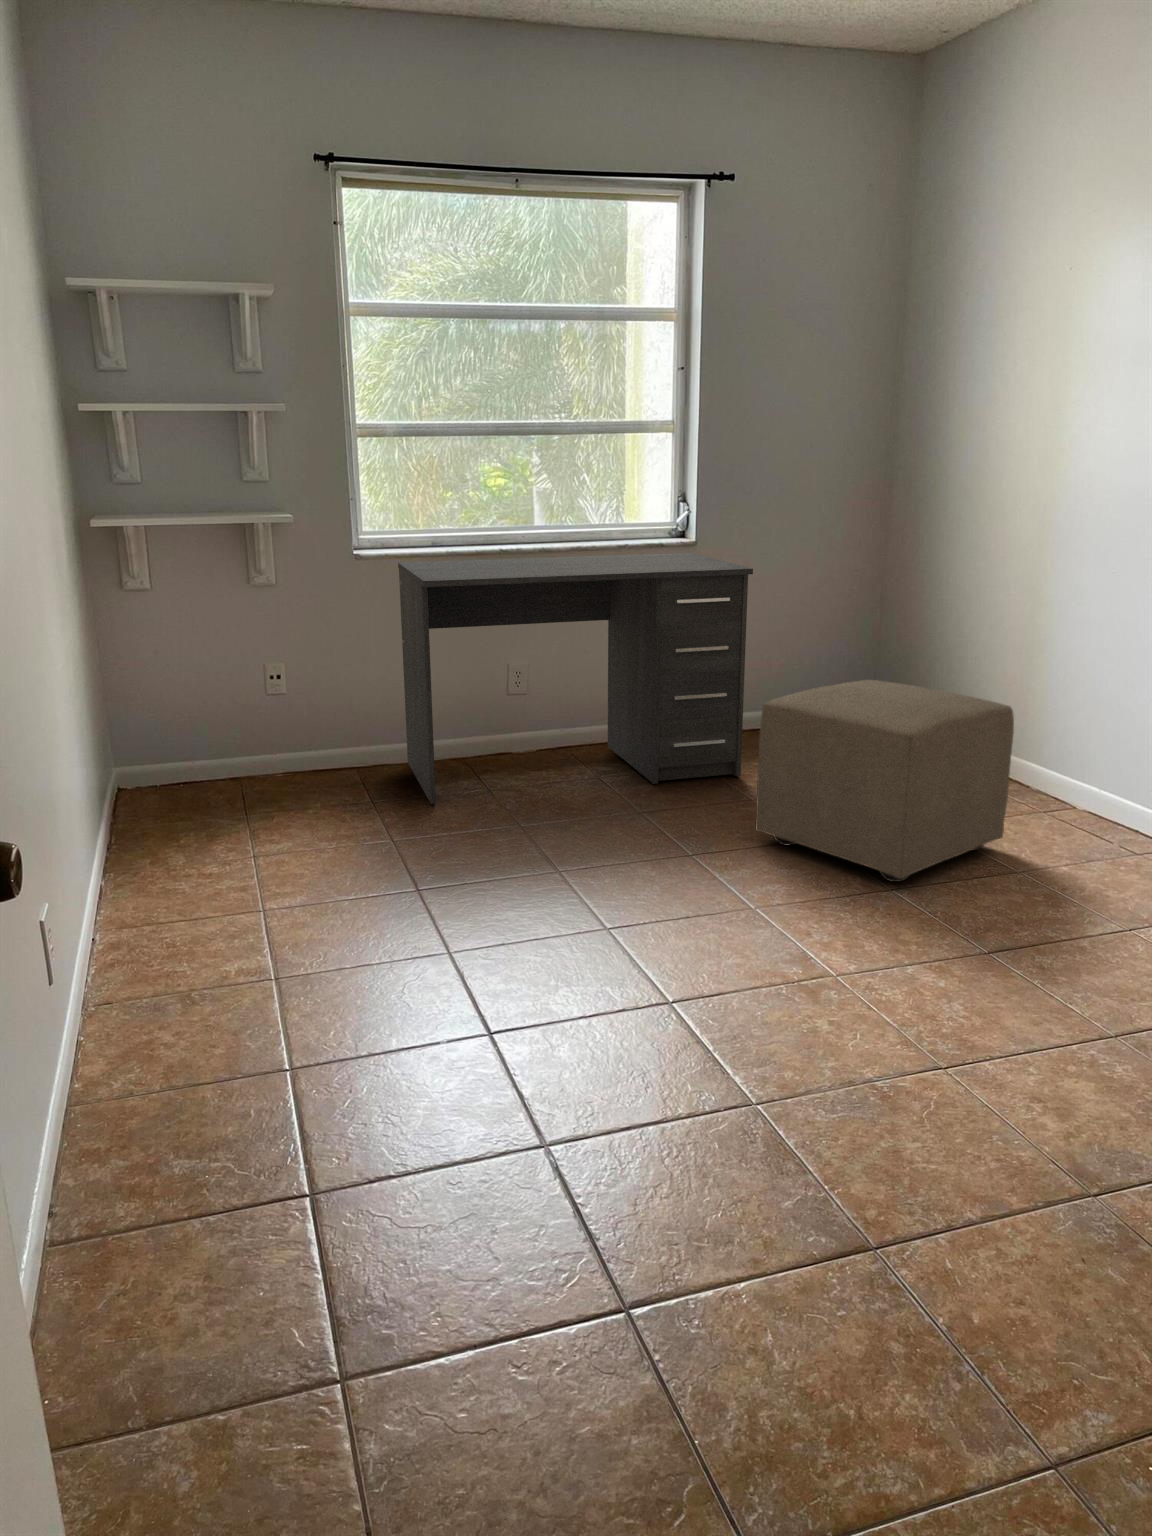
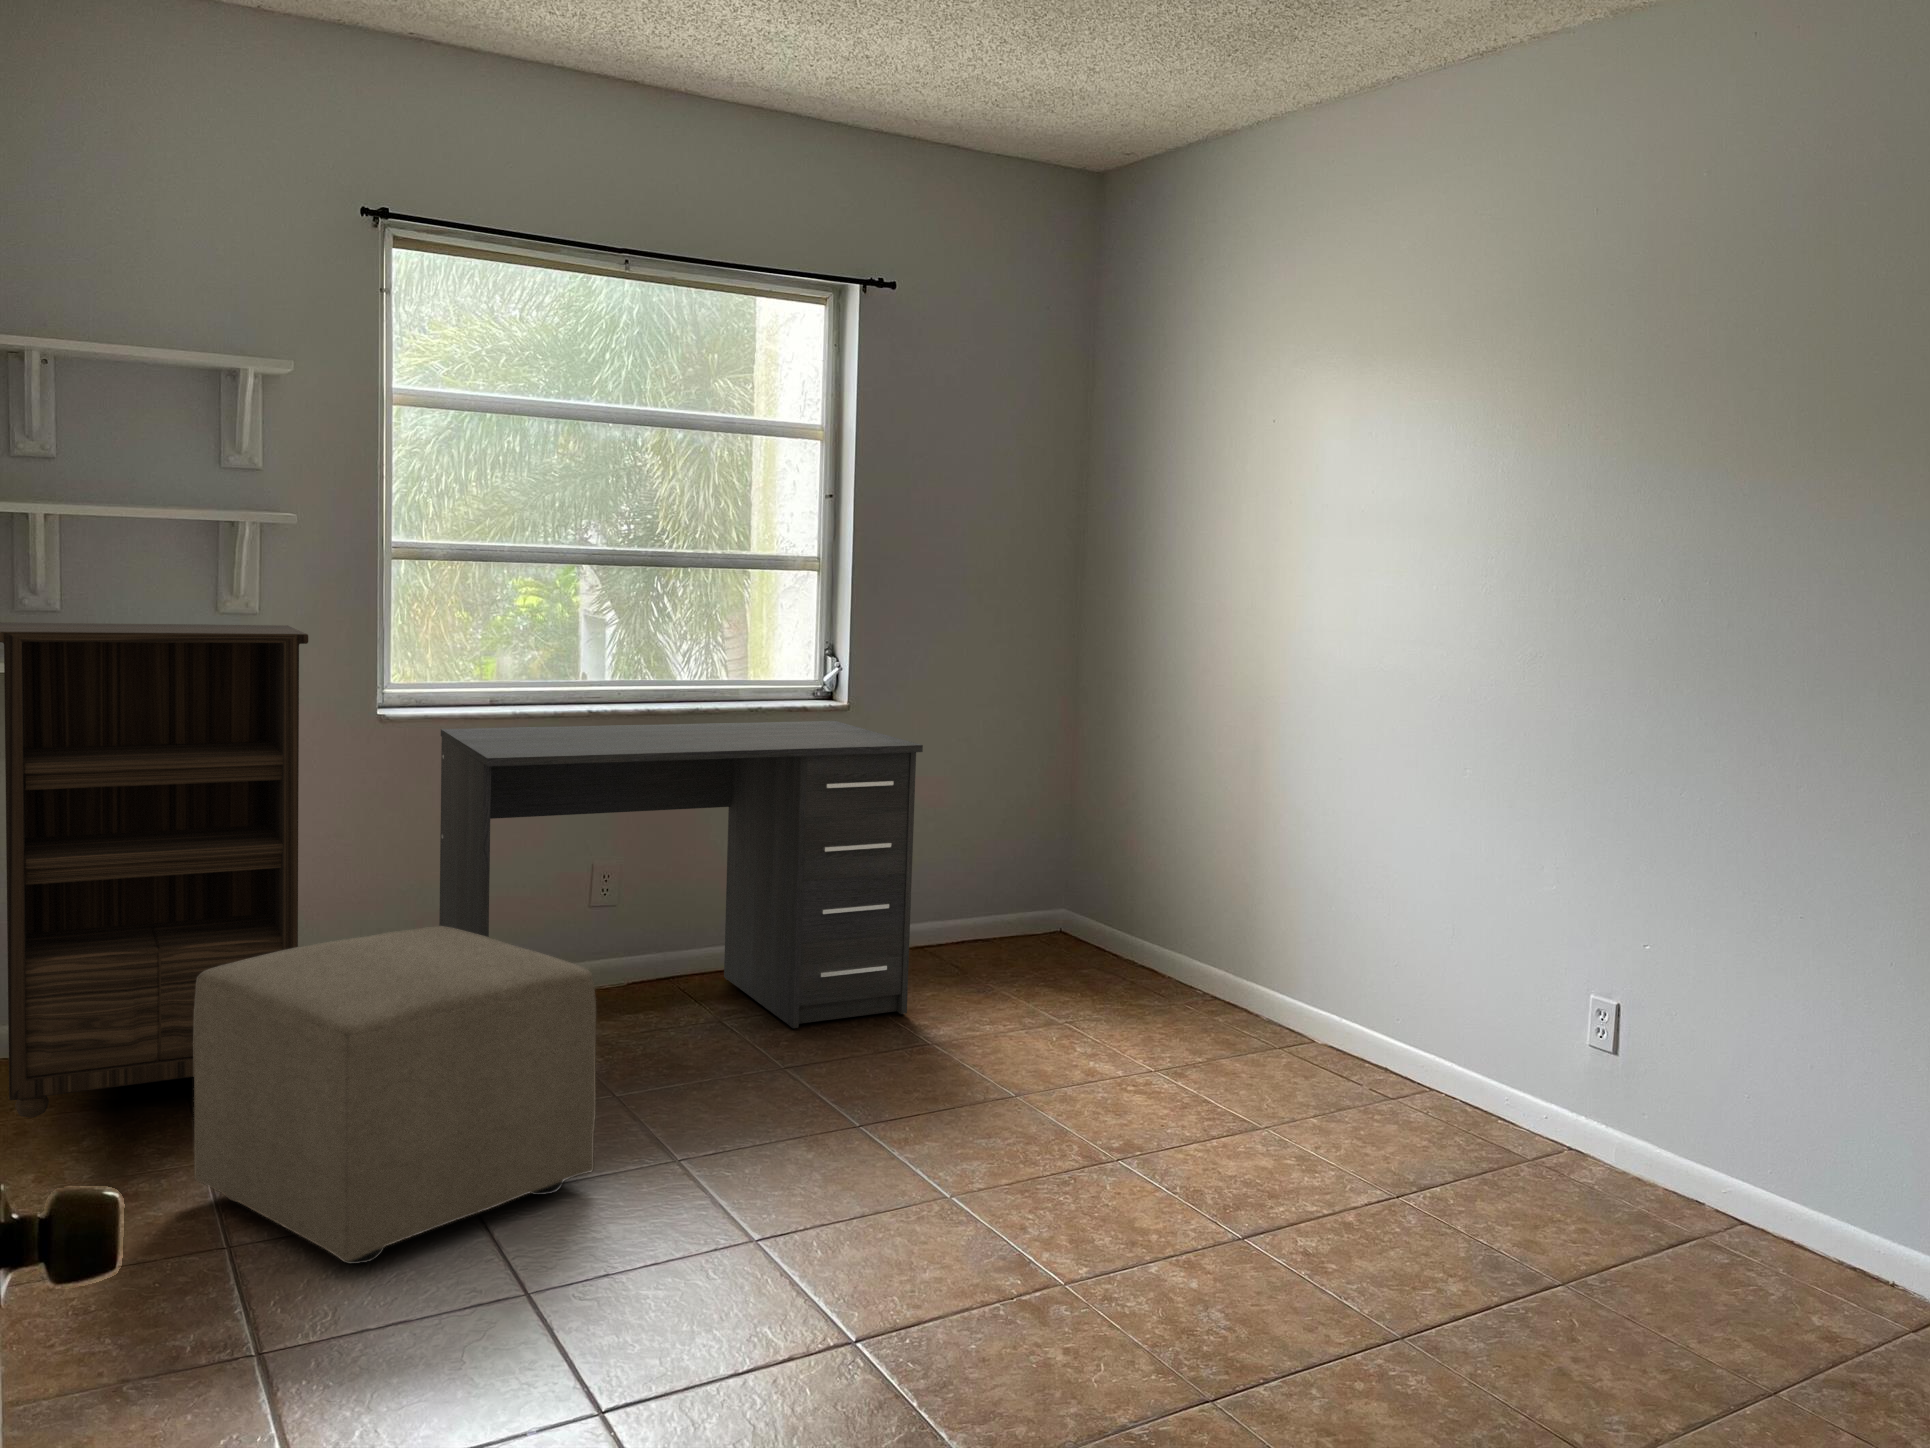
bookshelf: none [91,487,311,824] -> present [0,622,308,1118]
ottoman: present [755,680,1014,882] -> present [193,926,596,1264]

